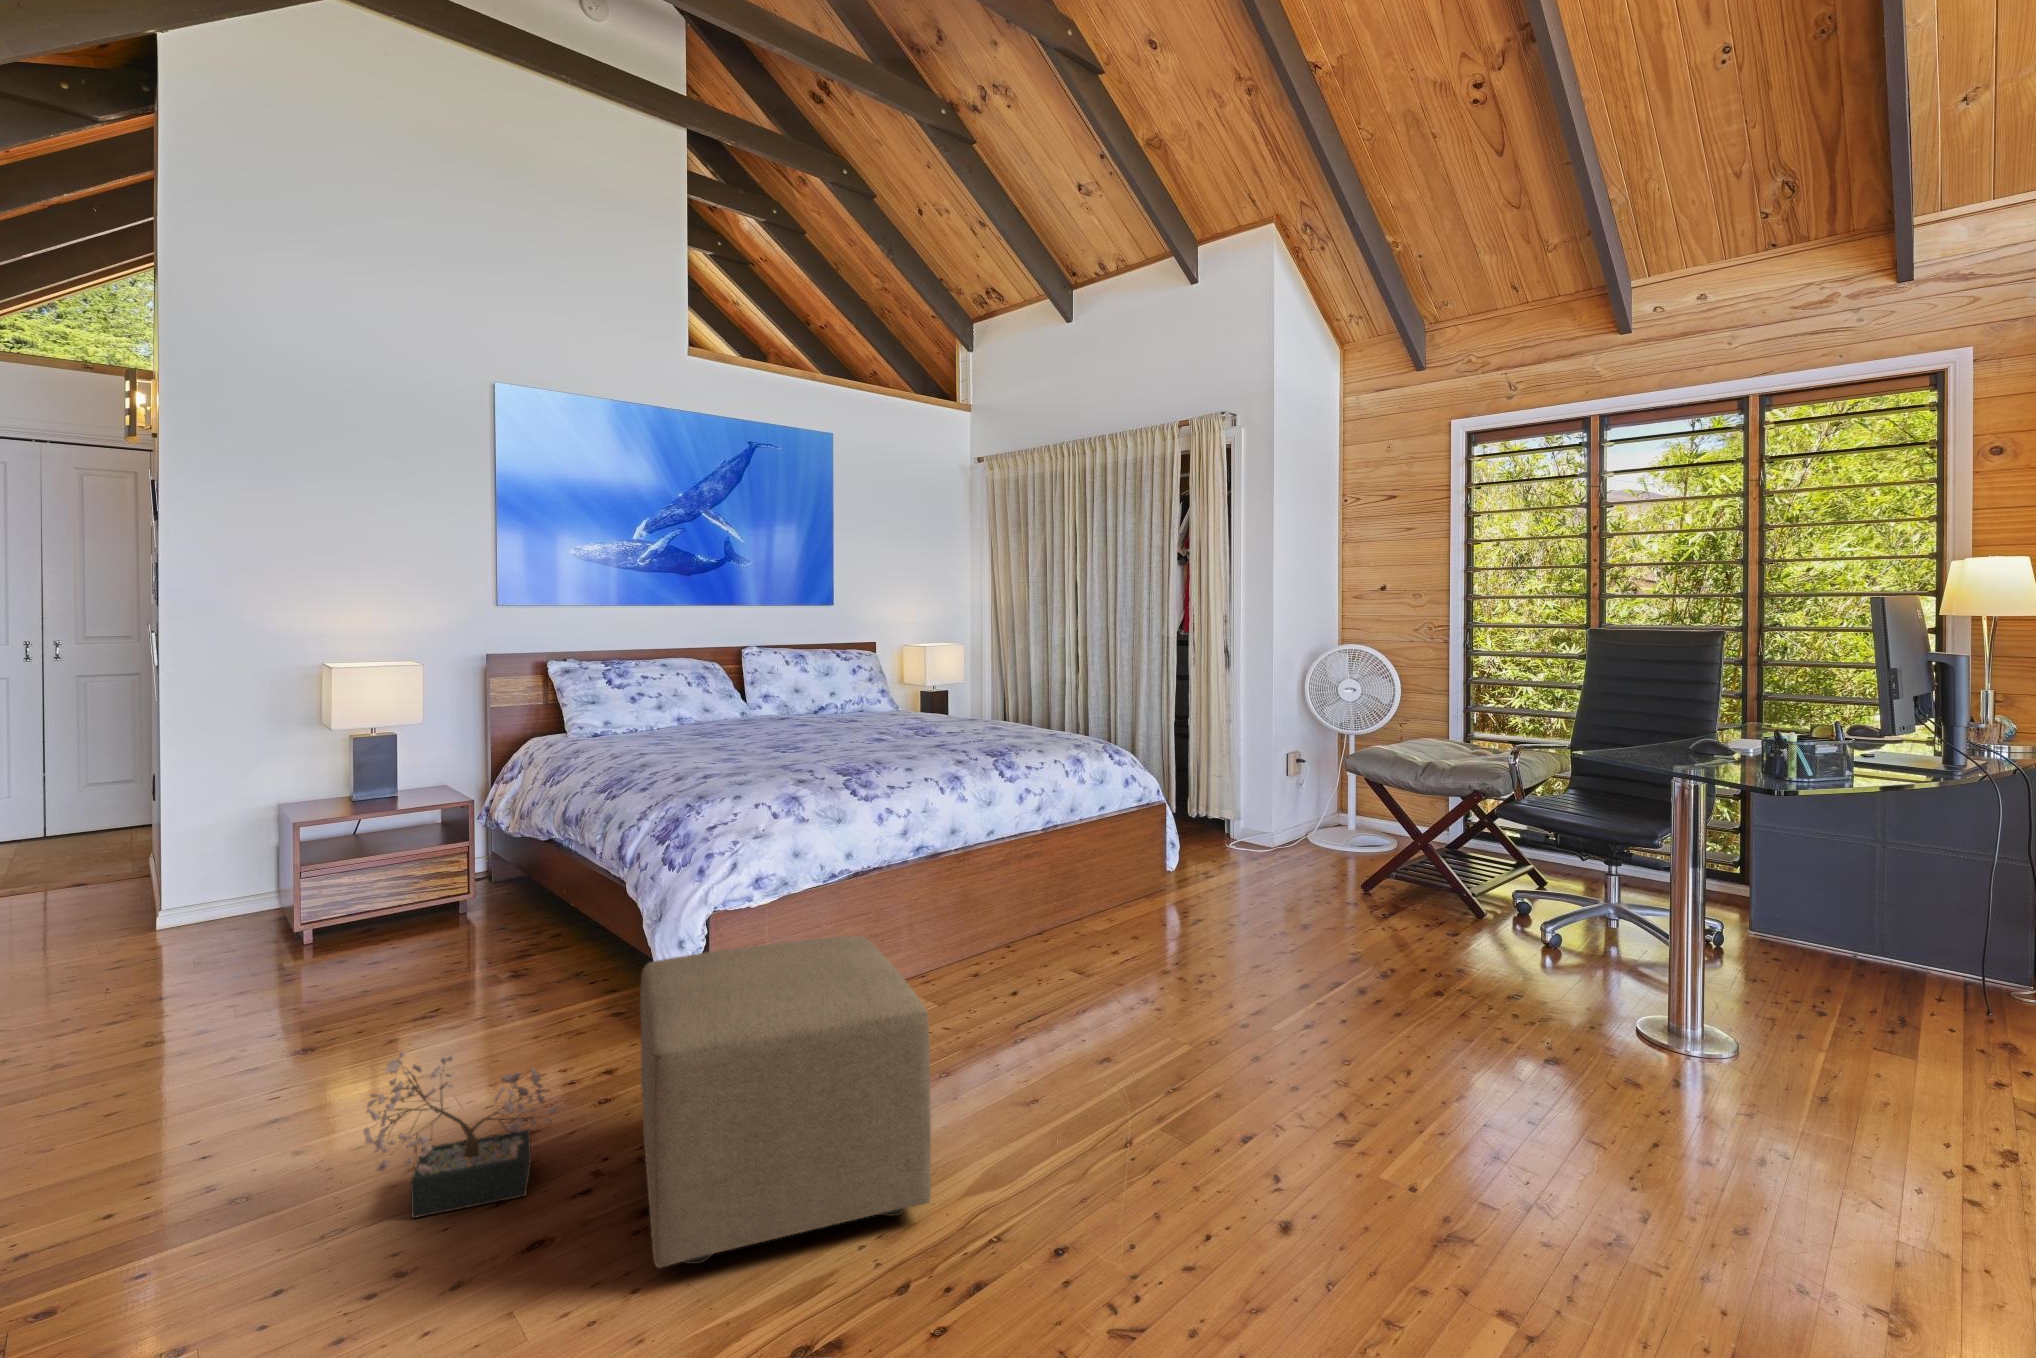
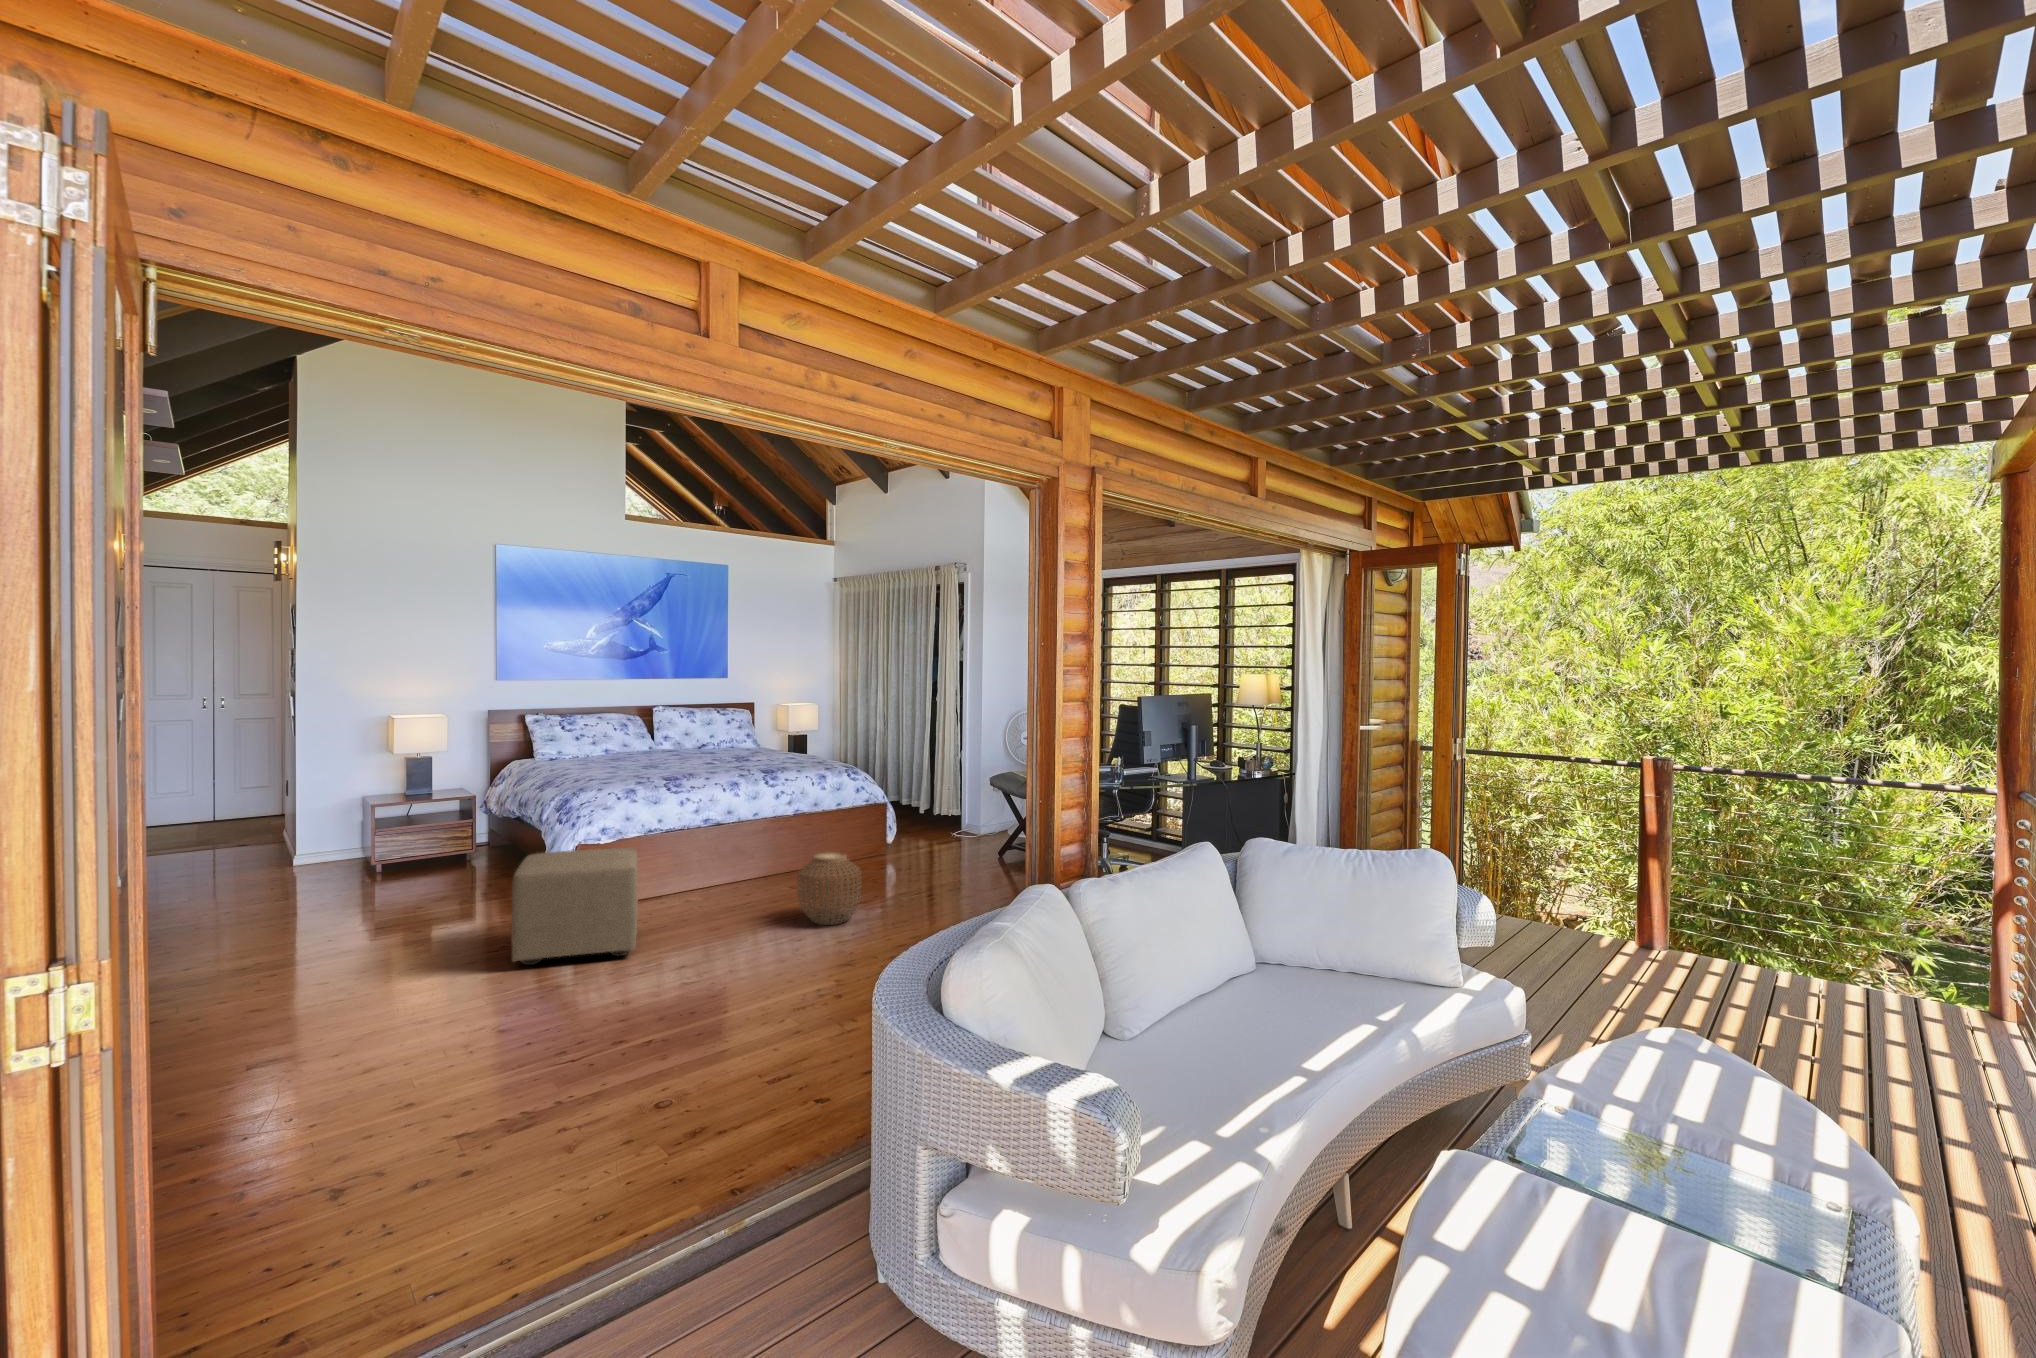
woven basket: none [1175,924,1307,1079] -> present [797,852,861,925]
decorative plant: present [364,1052,558,1219] -> none [401,888,486,955]

